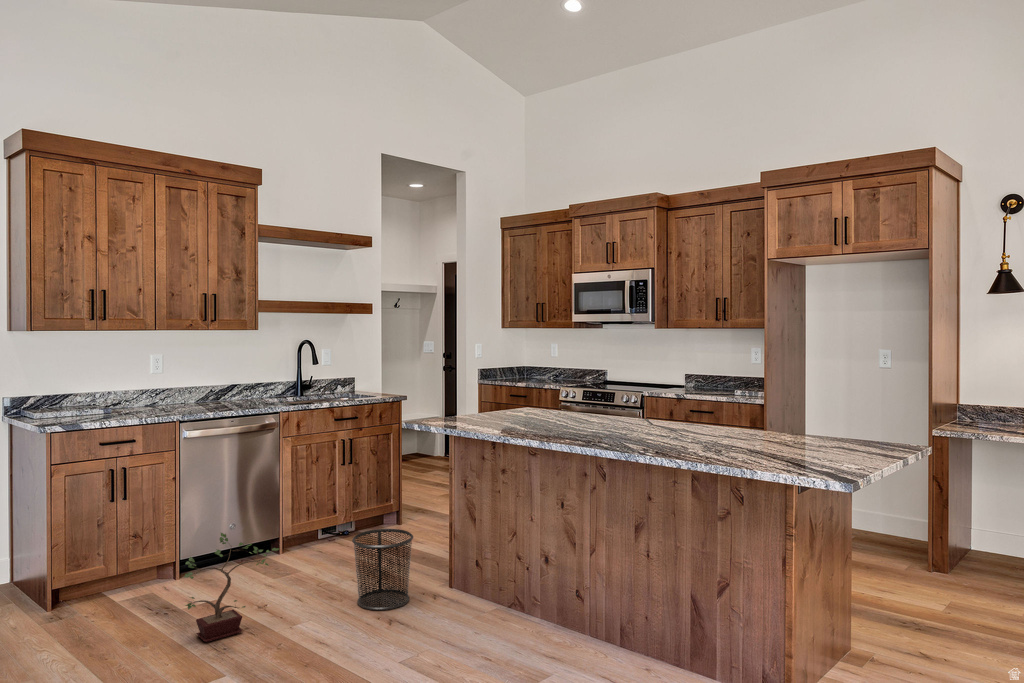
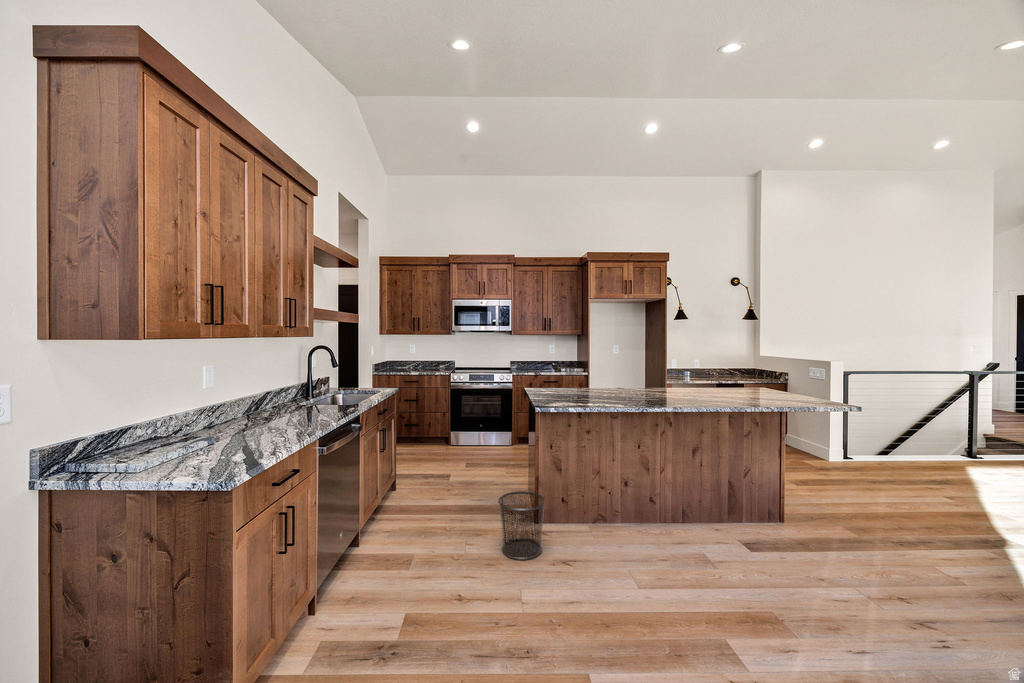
potted plant: present [184,533,279,642] -> none [470,531,508,642]

